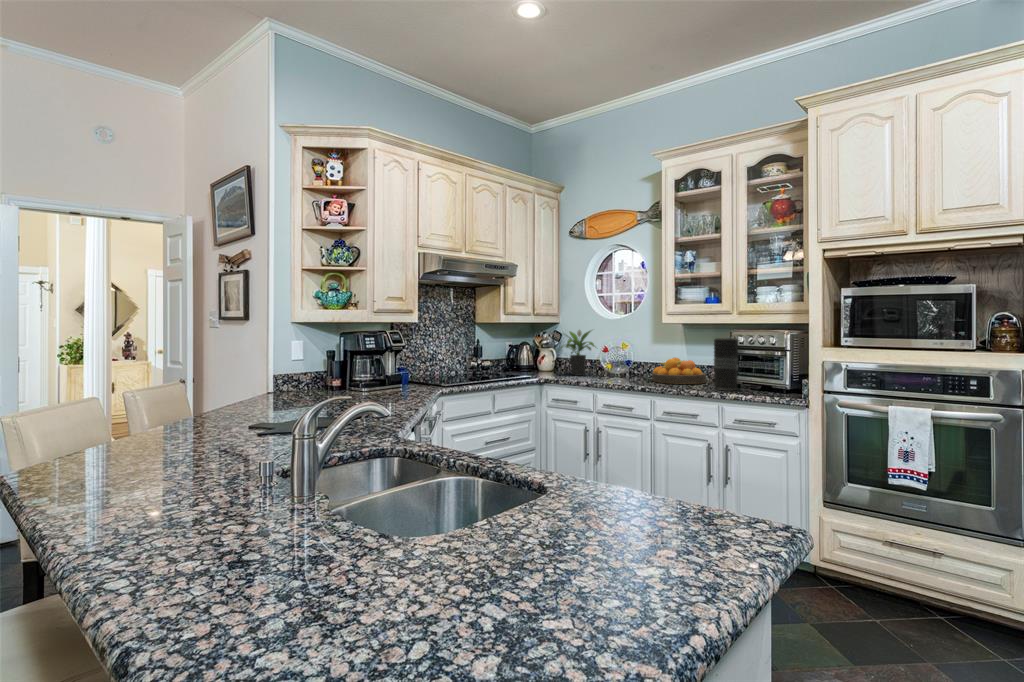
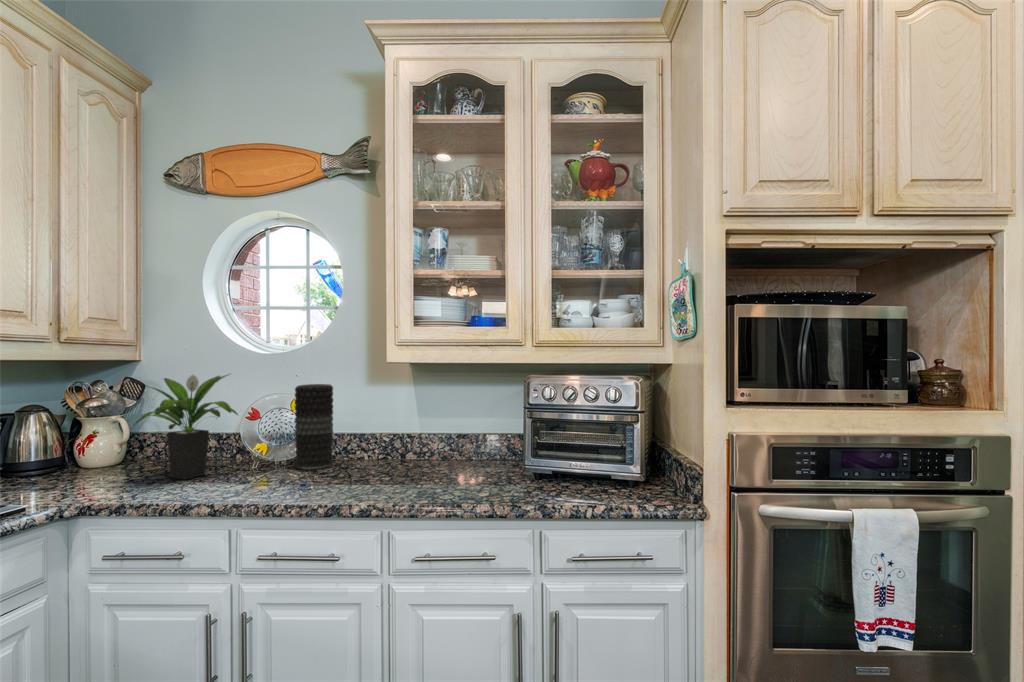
vase: present [714,338,738,390] -> present [295,384,333,469]
fruit bowl: present [652,358,706,384] -> none [368,425,469,485]

